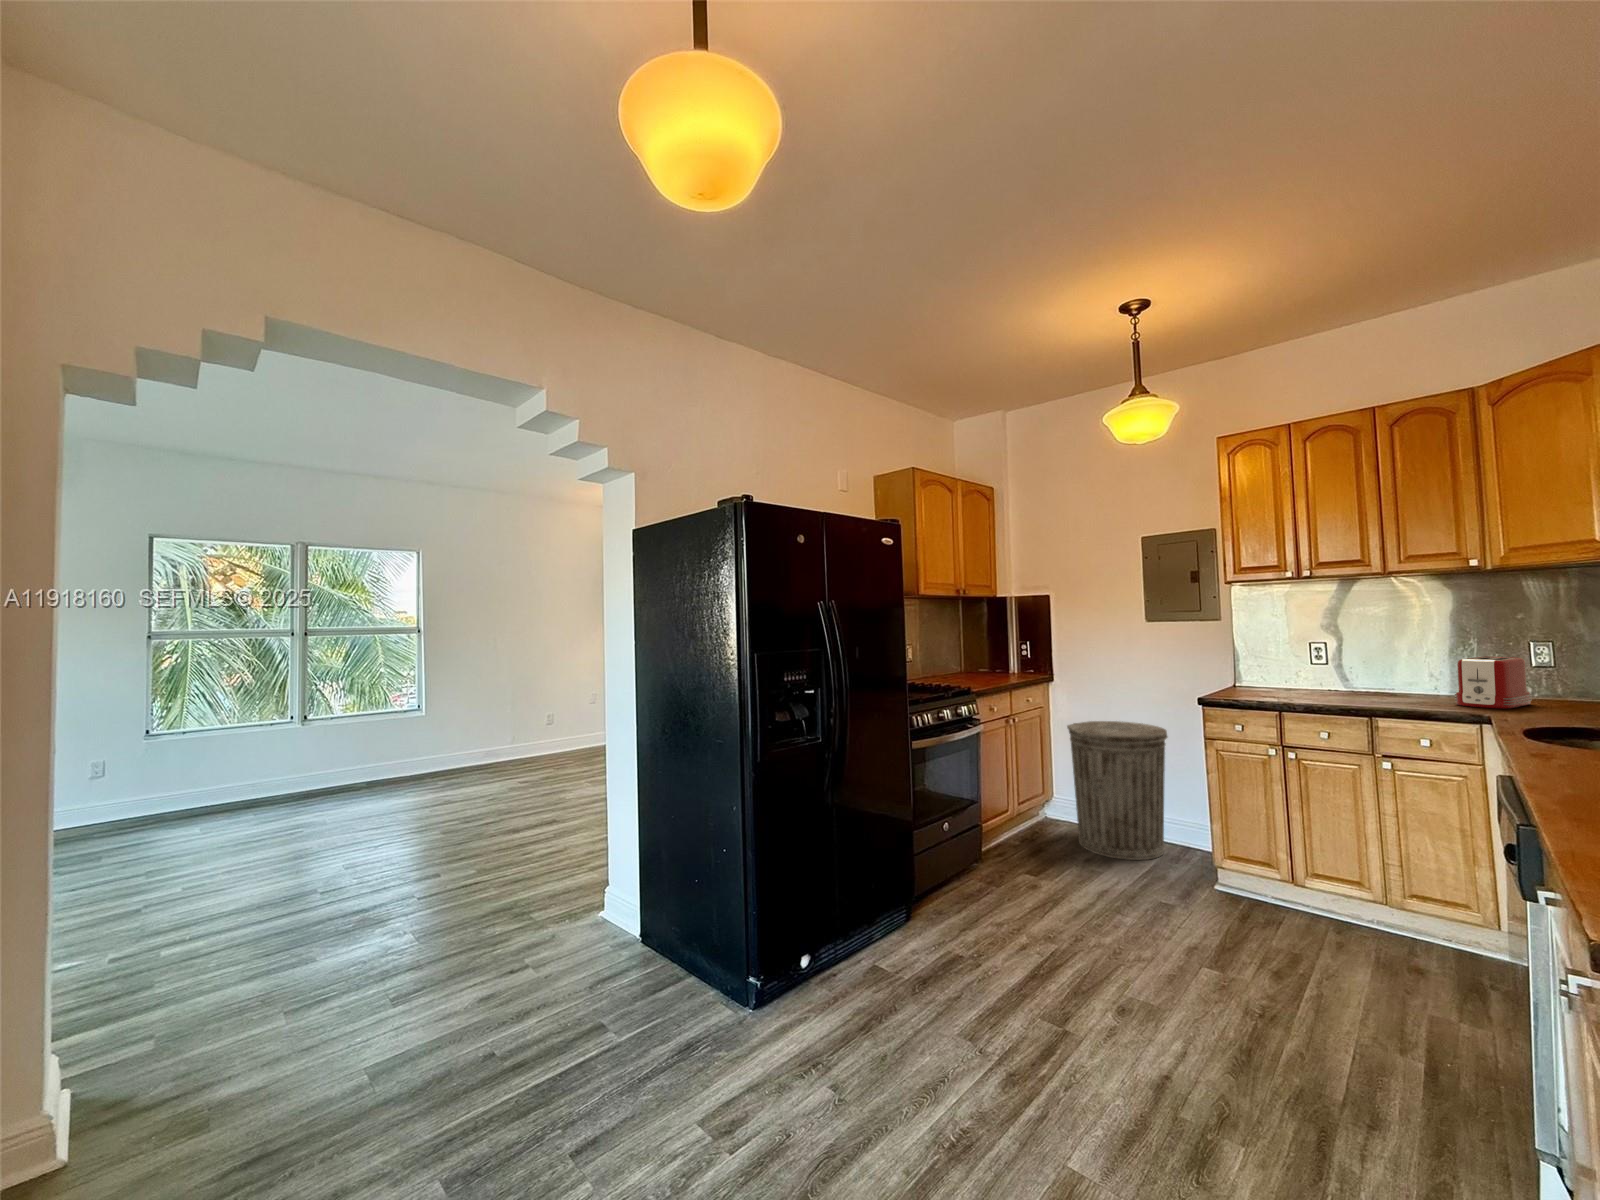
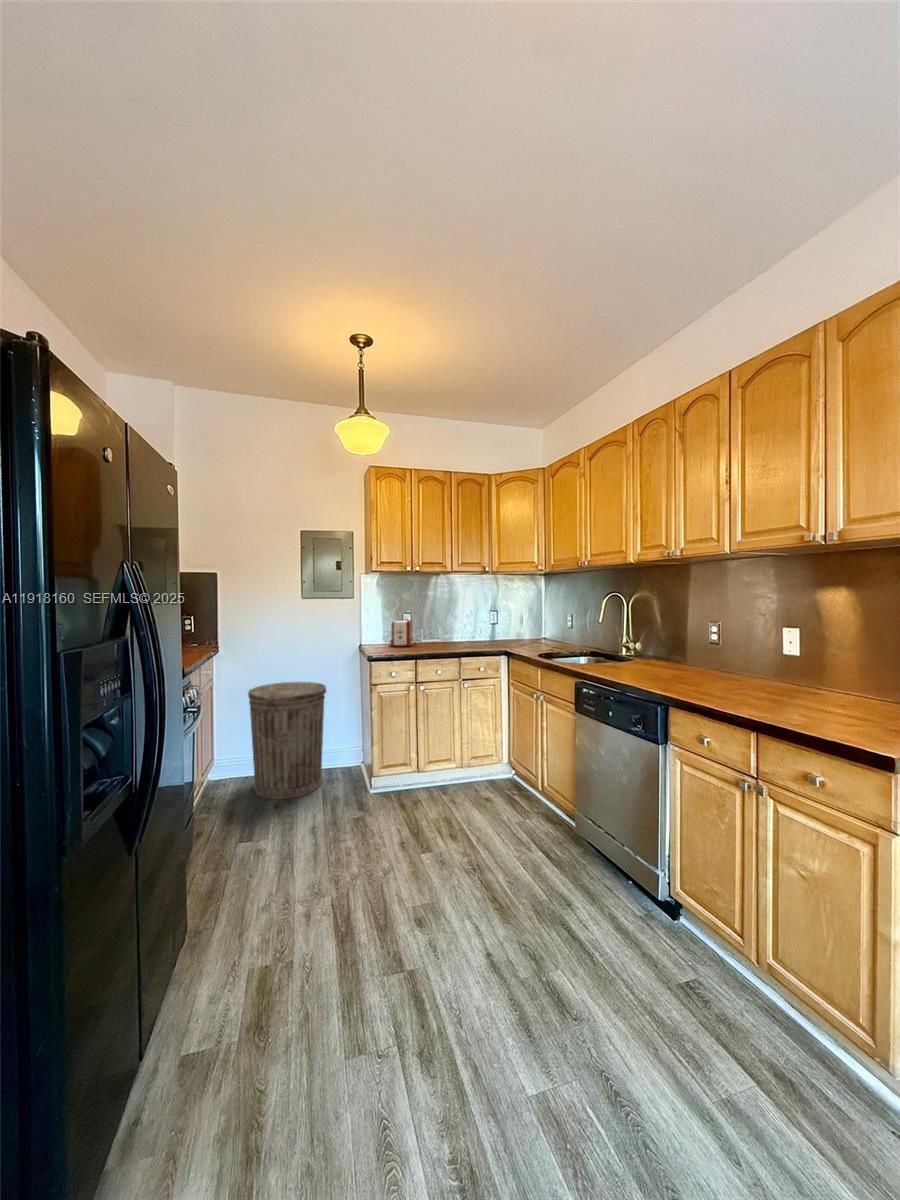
toaster: present [1455,657,1532,709] -> present [390,619,414,647]

